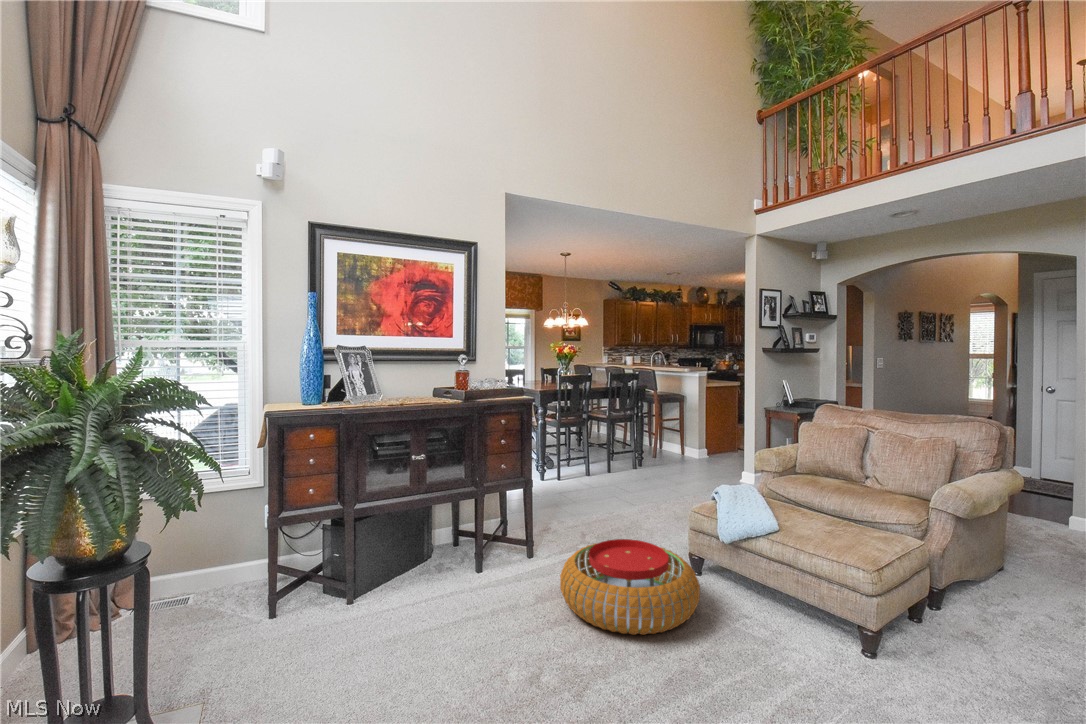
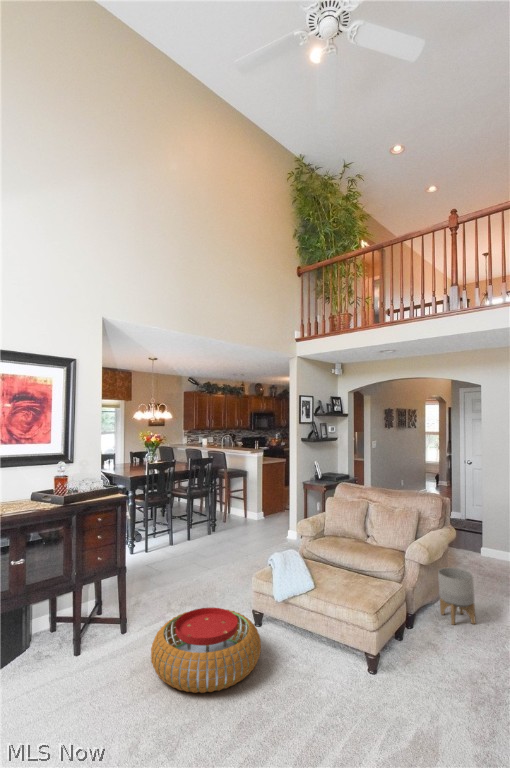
planter: none [988,530,1057,617] -> present [438,568,476,625]

